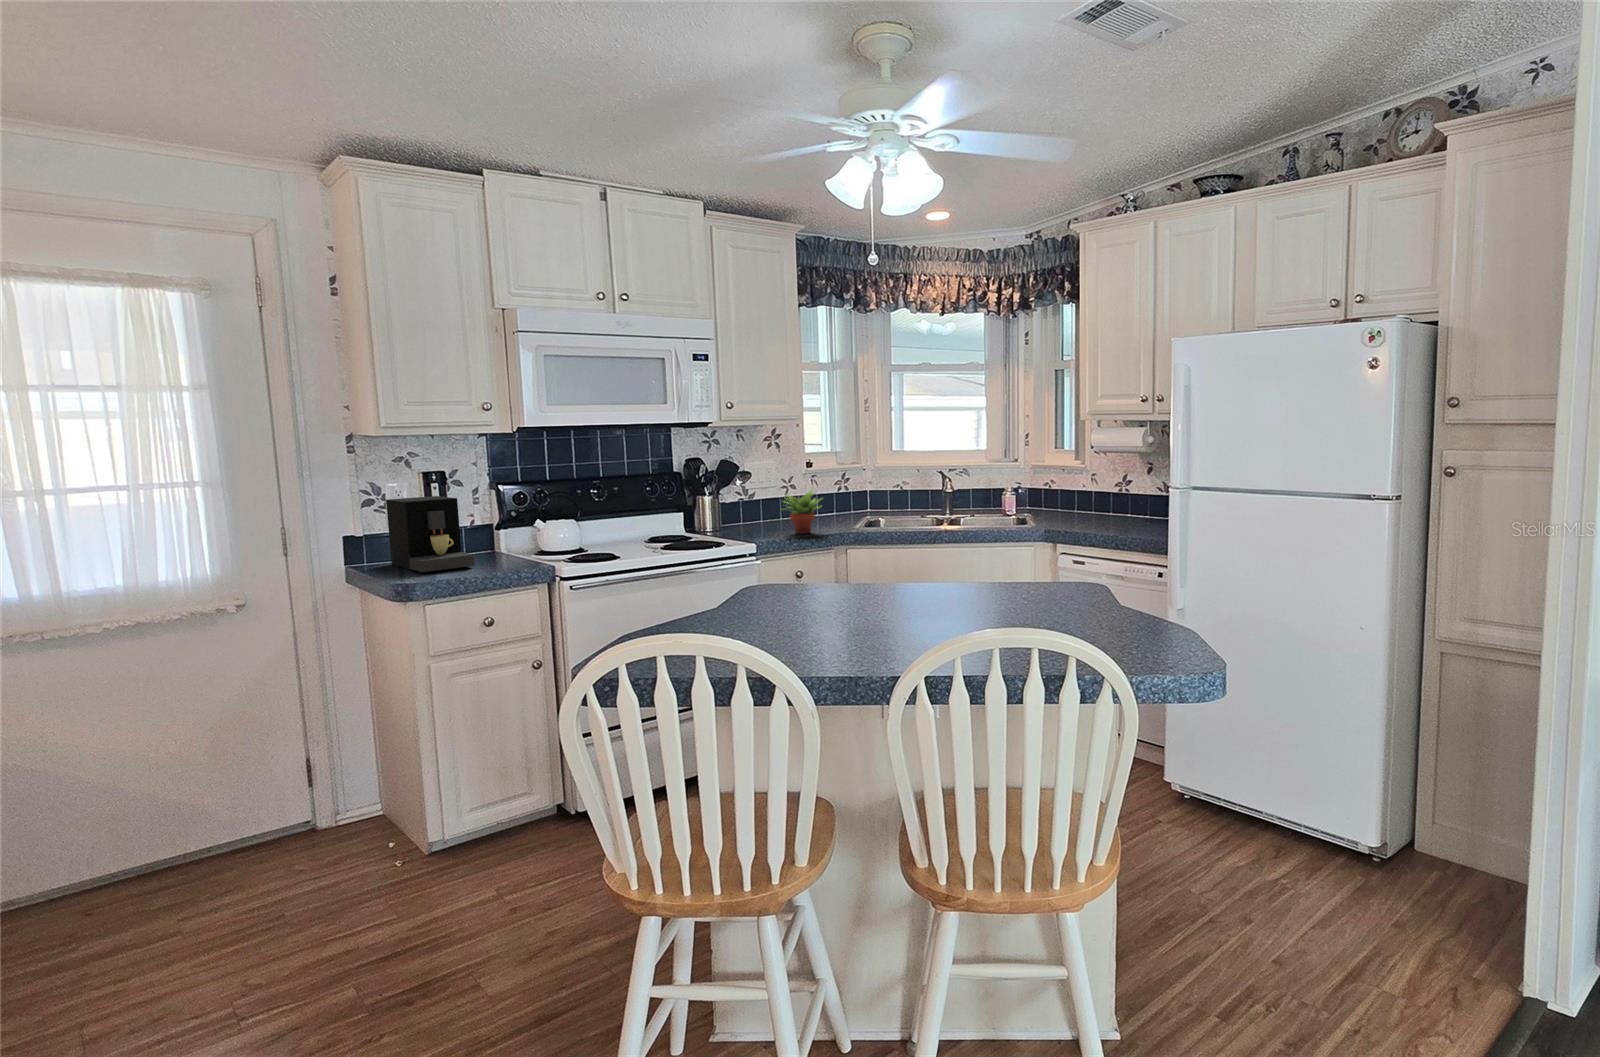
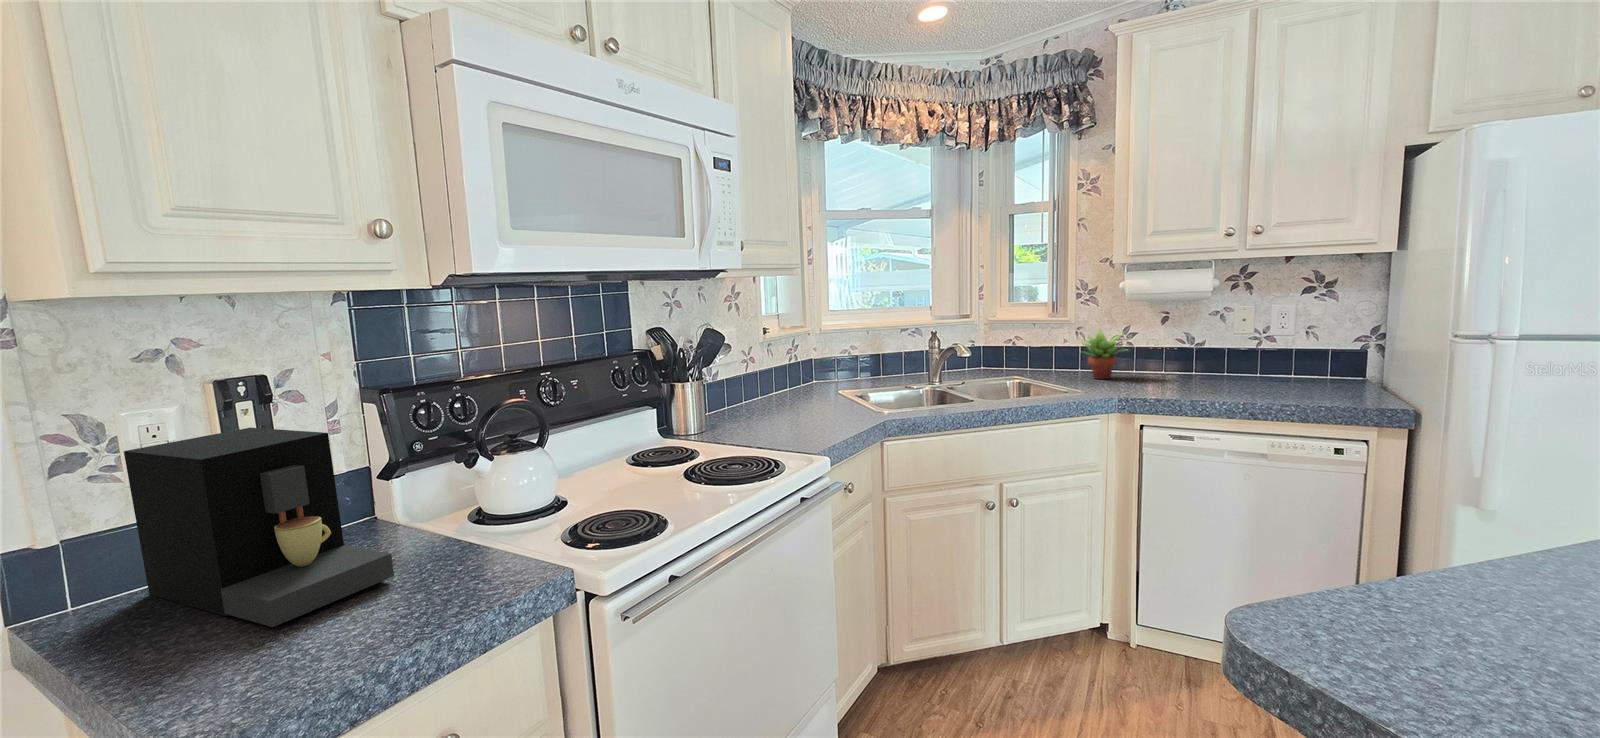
succulent plant: present [786,489,819,534] -> present [1079,330,1125,379]

